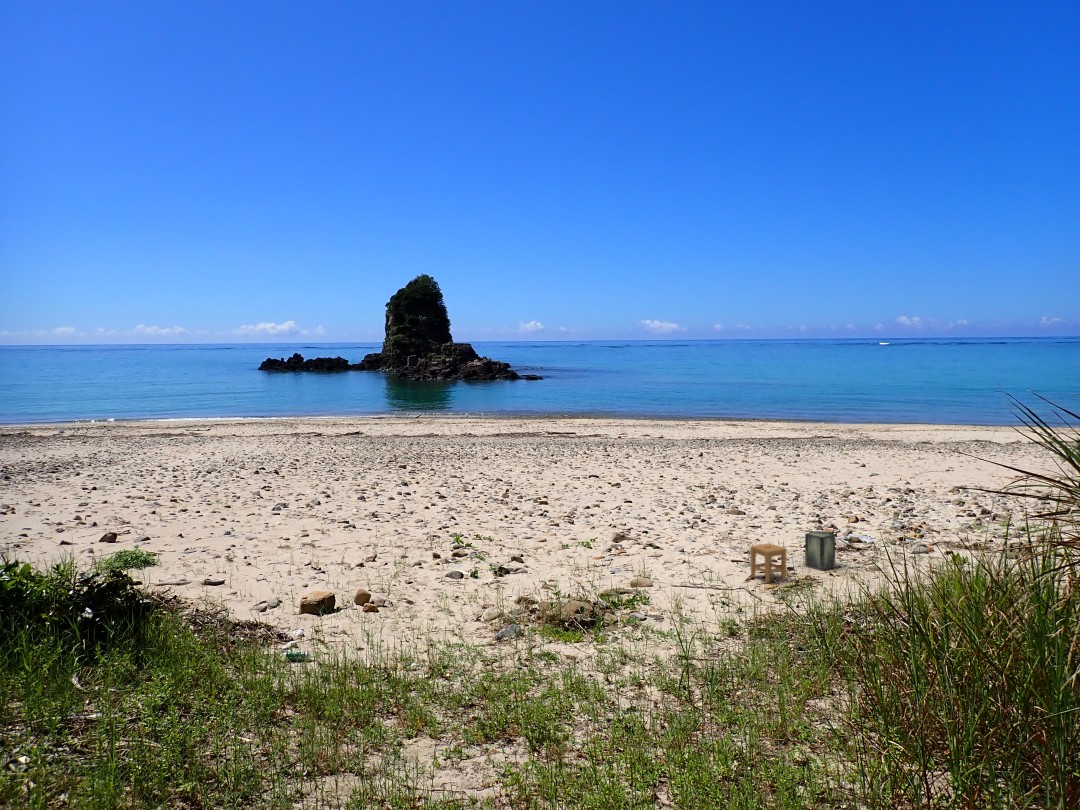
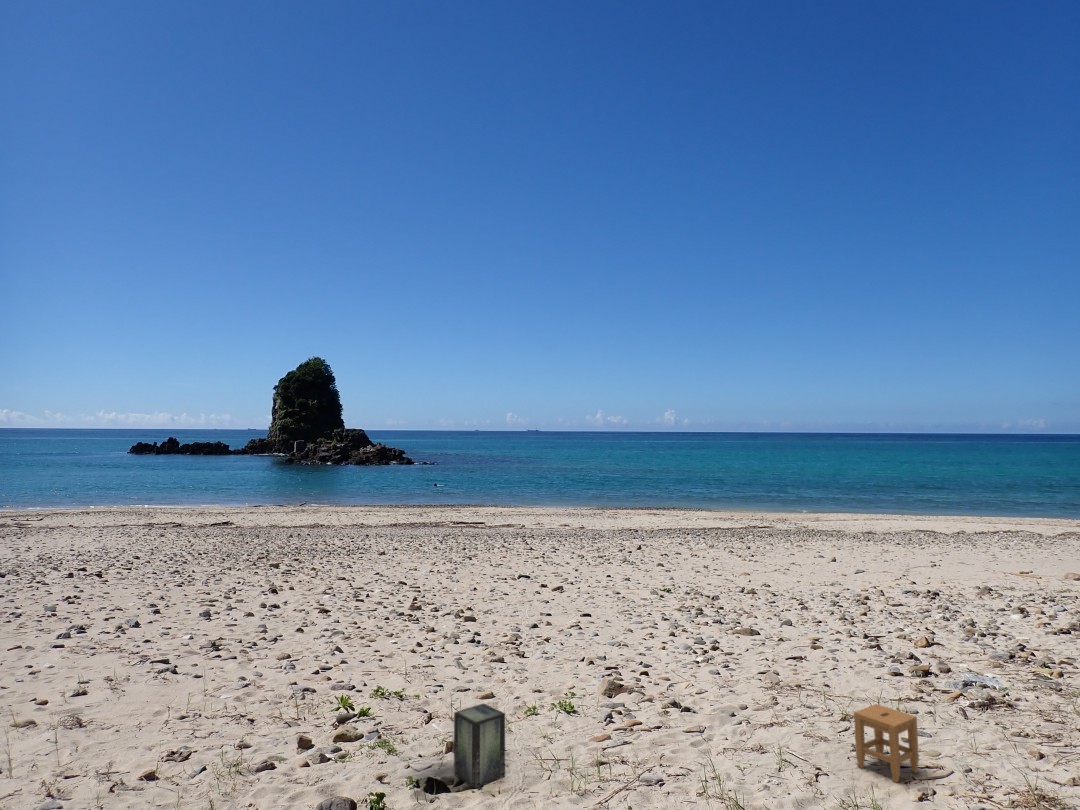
storage box: present [805,531,835,571] -> present [454,704,505,788]

